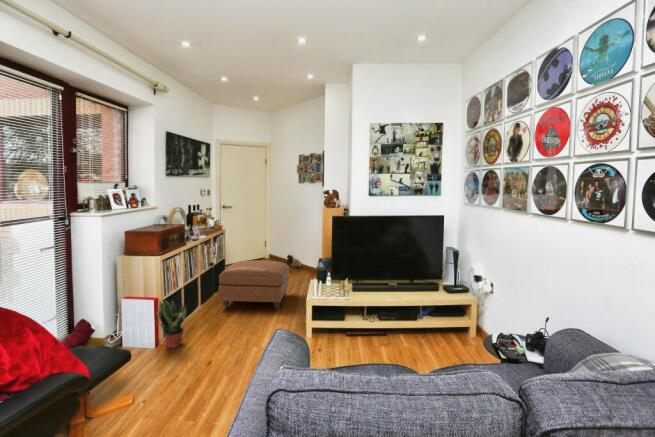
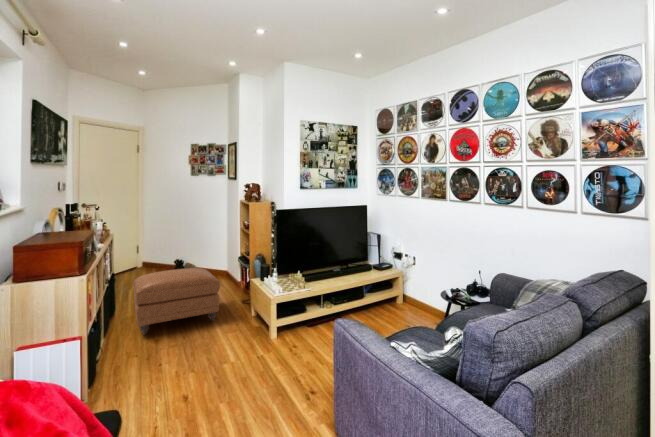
potted plant: present [155,301,186,348] -> none [98,328,152,394]

